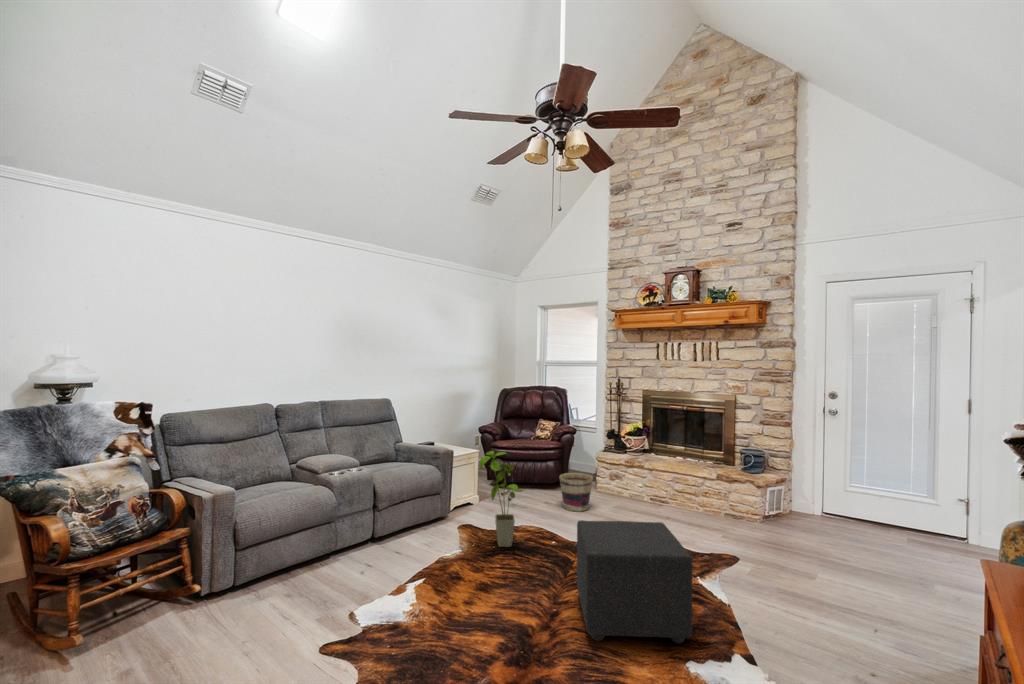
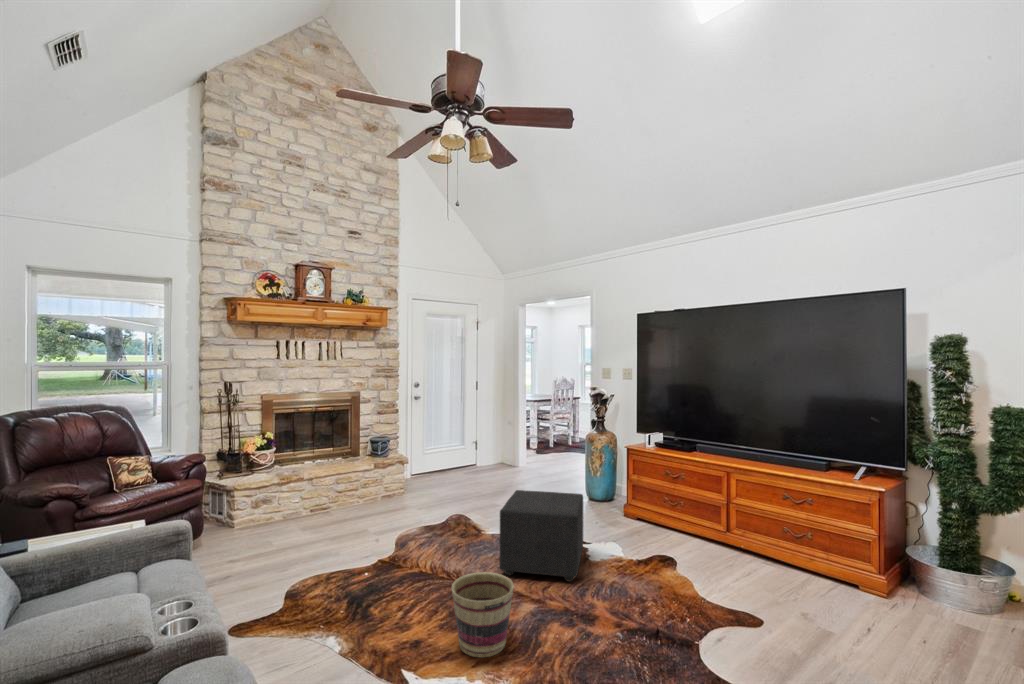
house plant: present [479,451,523,547] -> none [342,482,407,603]
basket: present [560,473,593,511] -> present [452,572,514,657]

